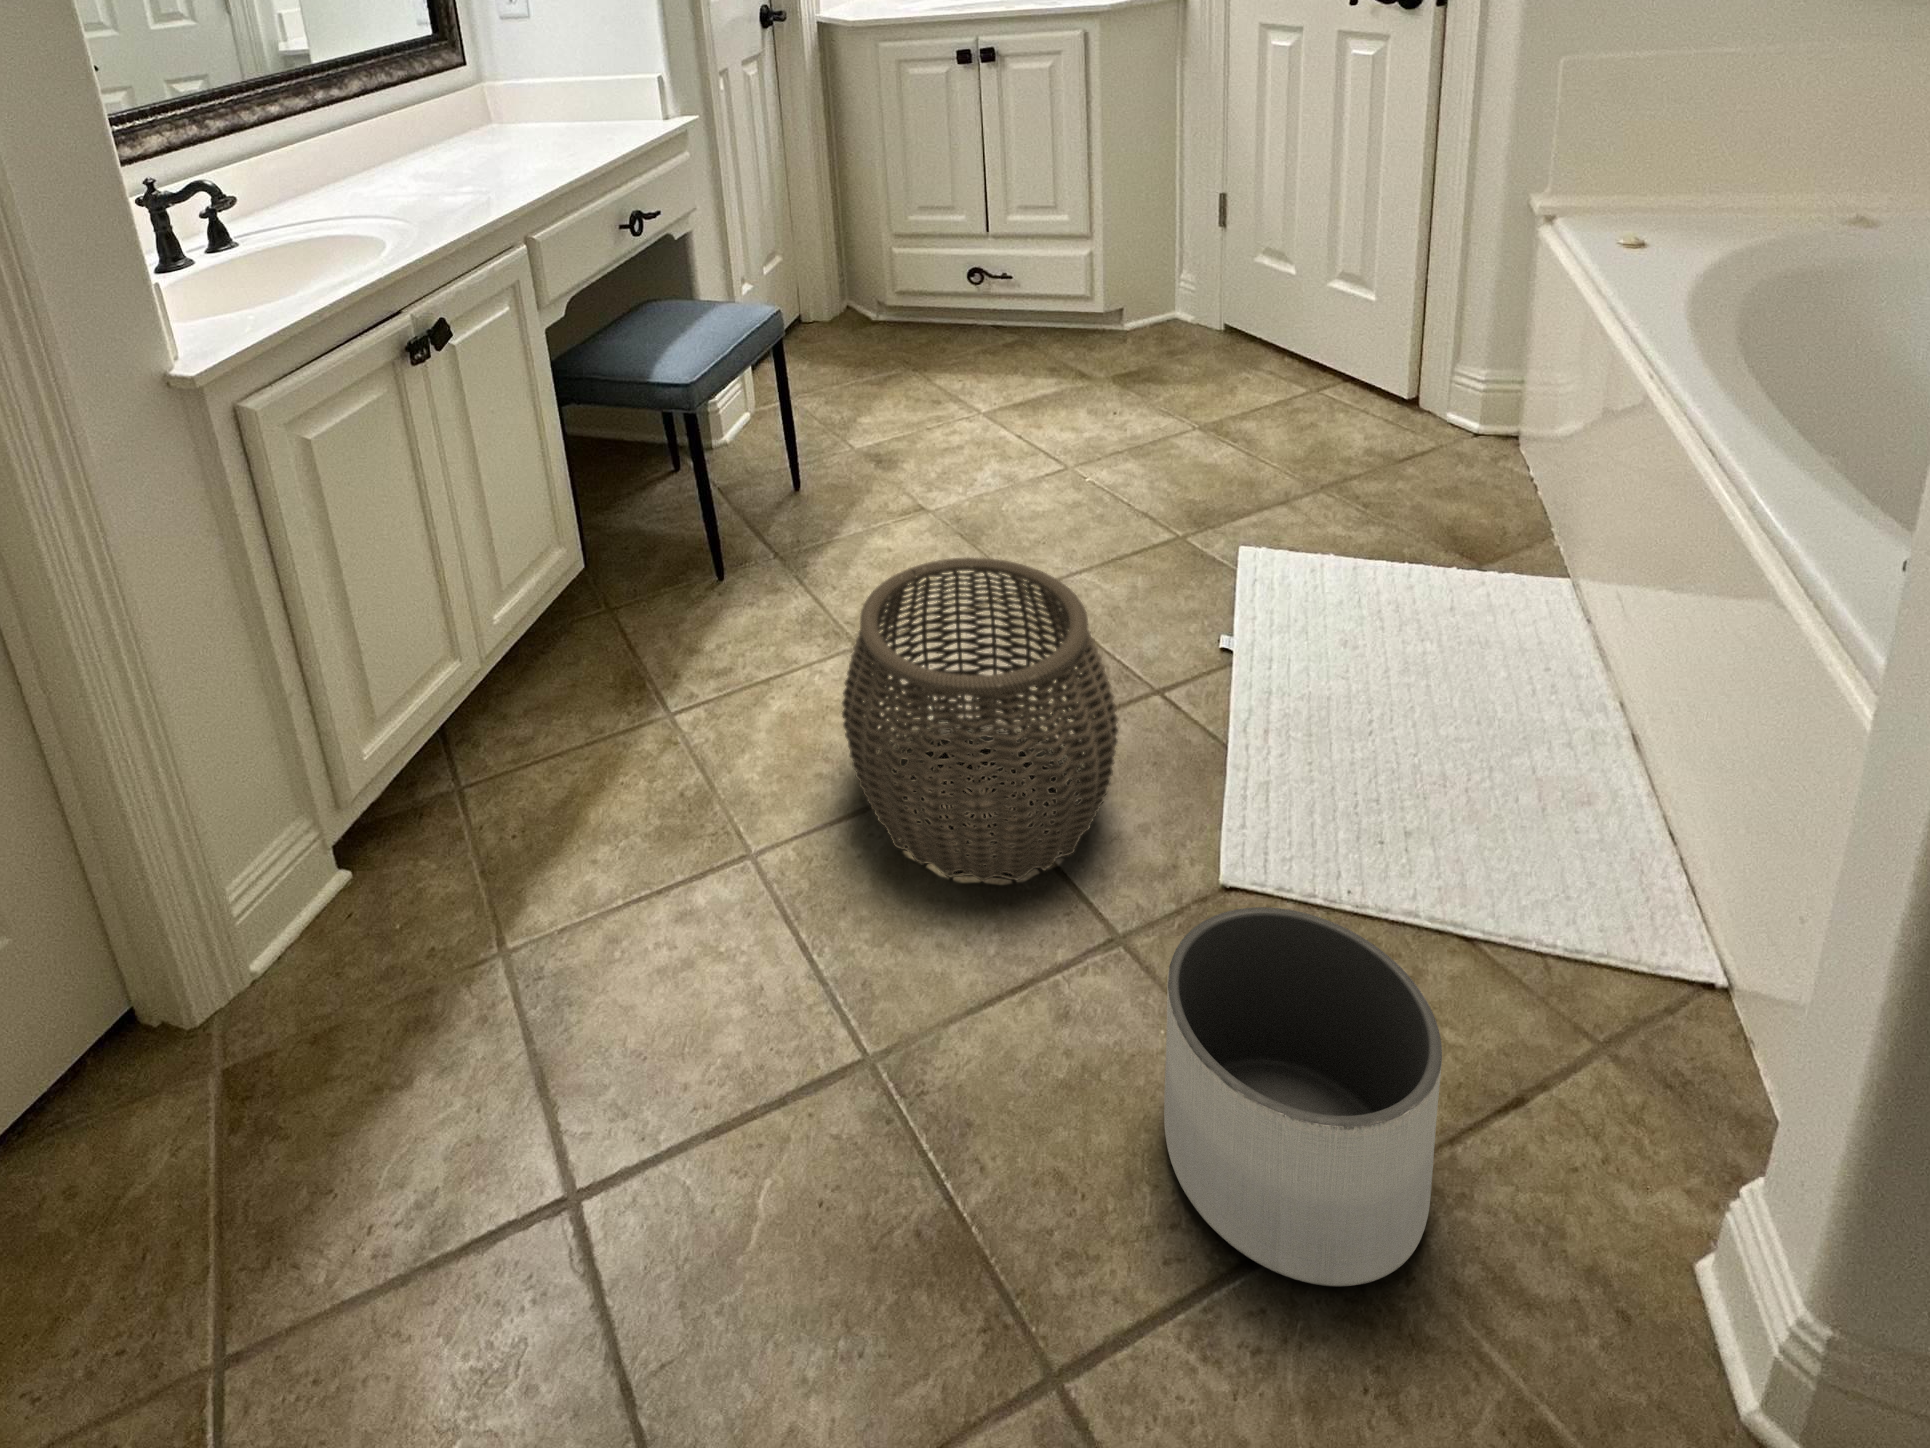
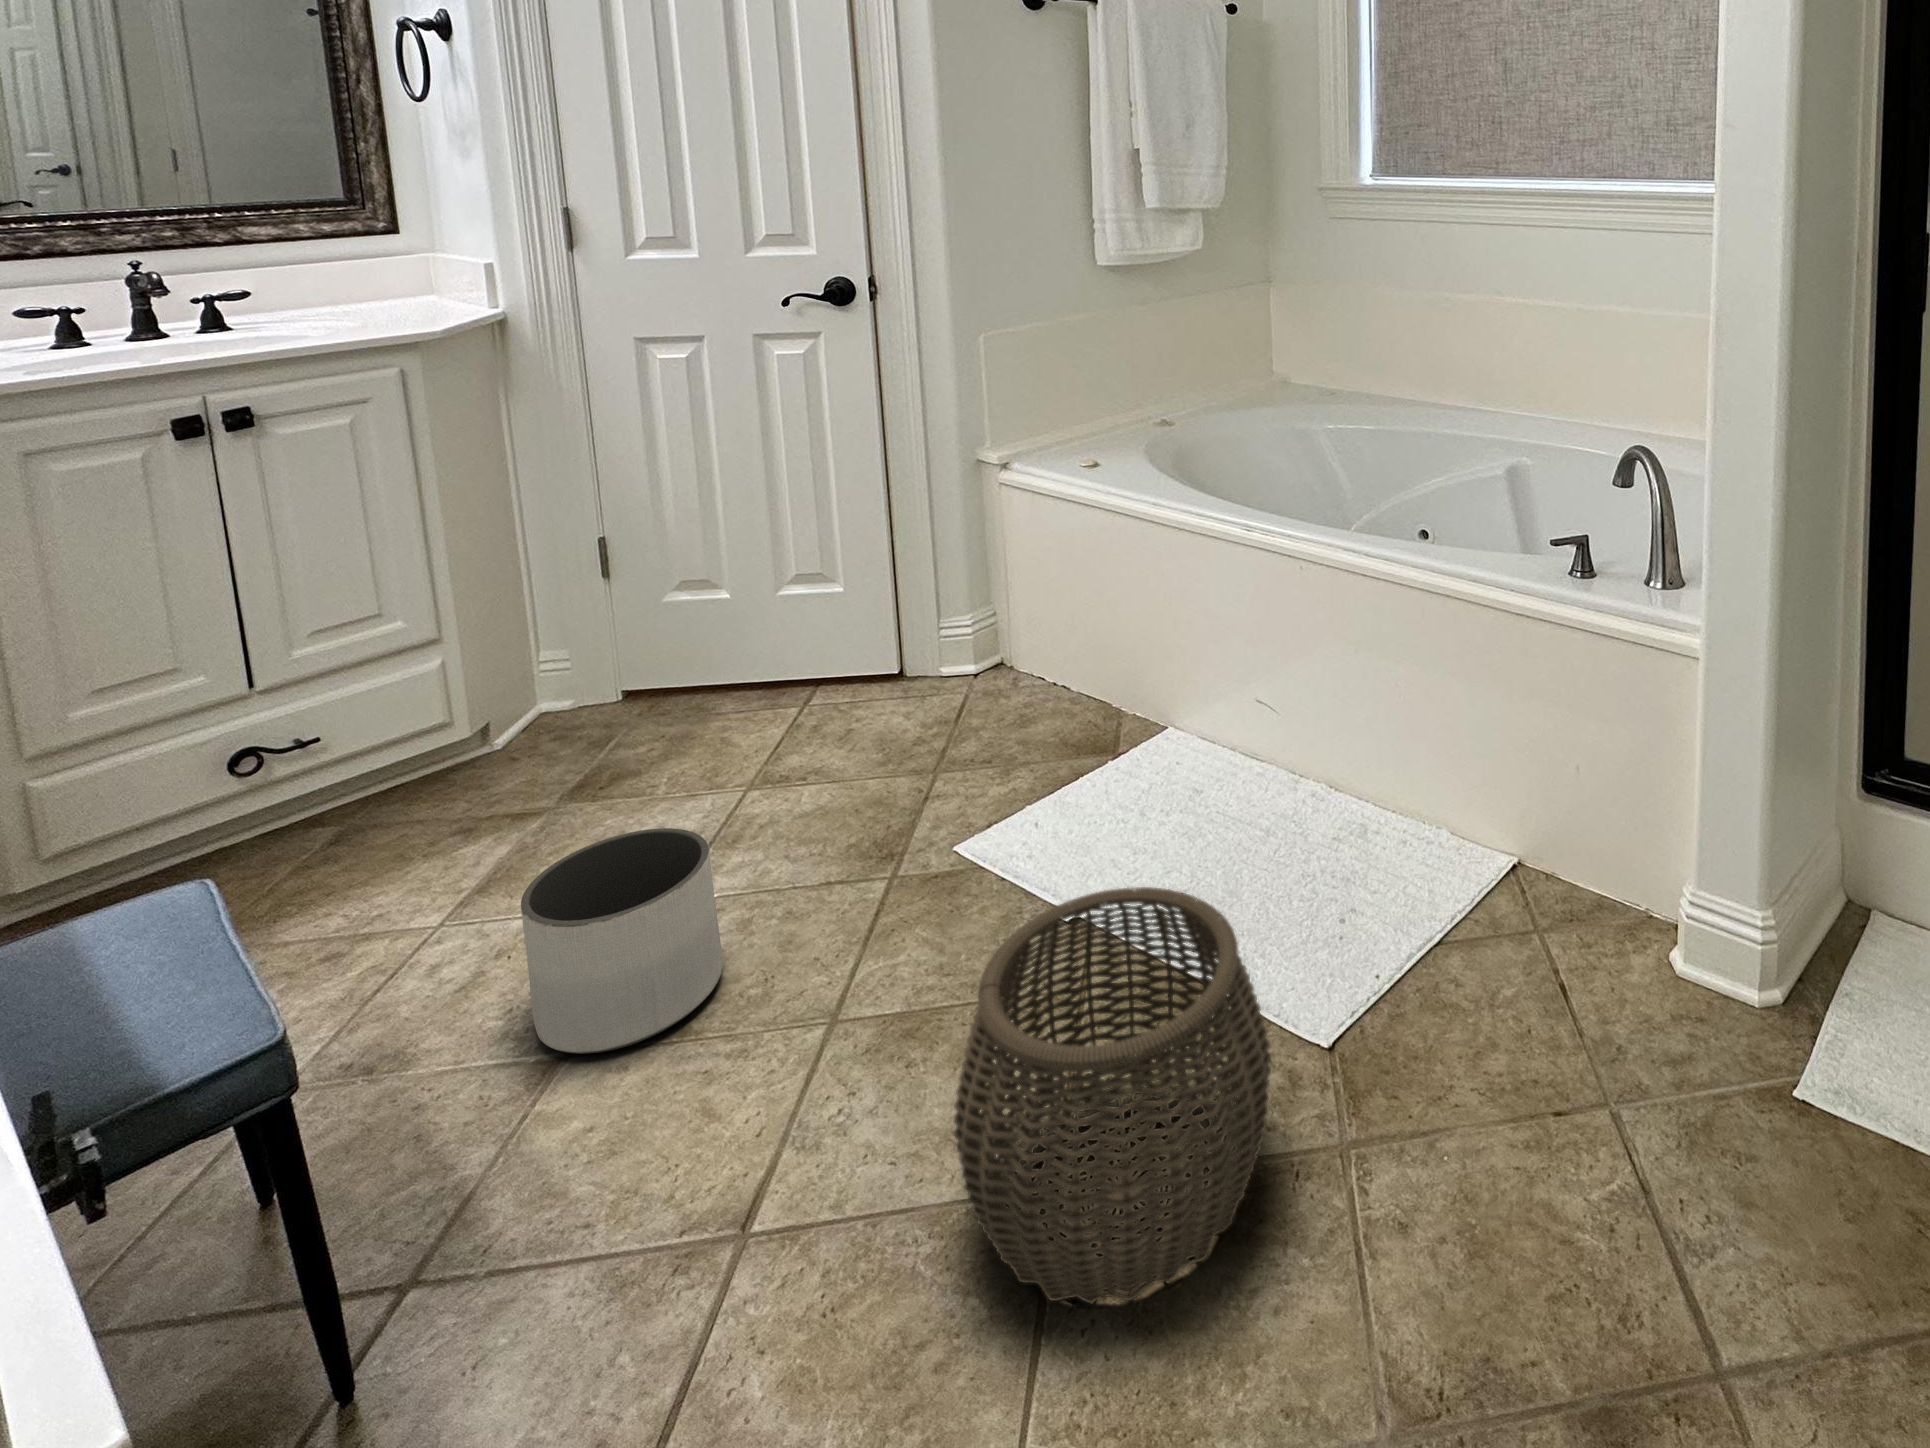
planter: present [1164,907,1442,1286] -> present [521,828,722,1054]

